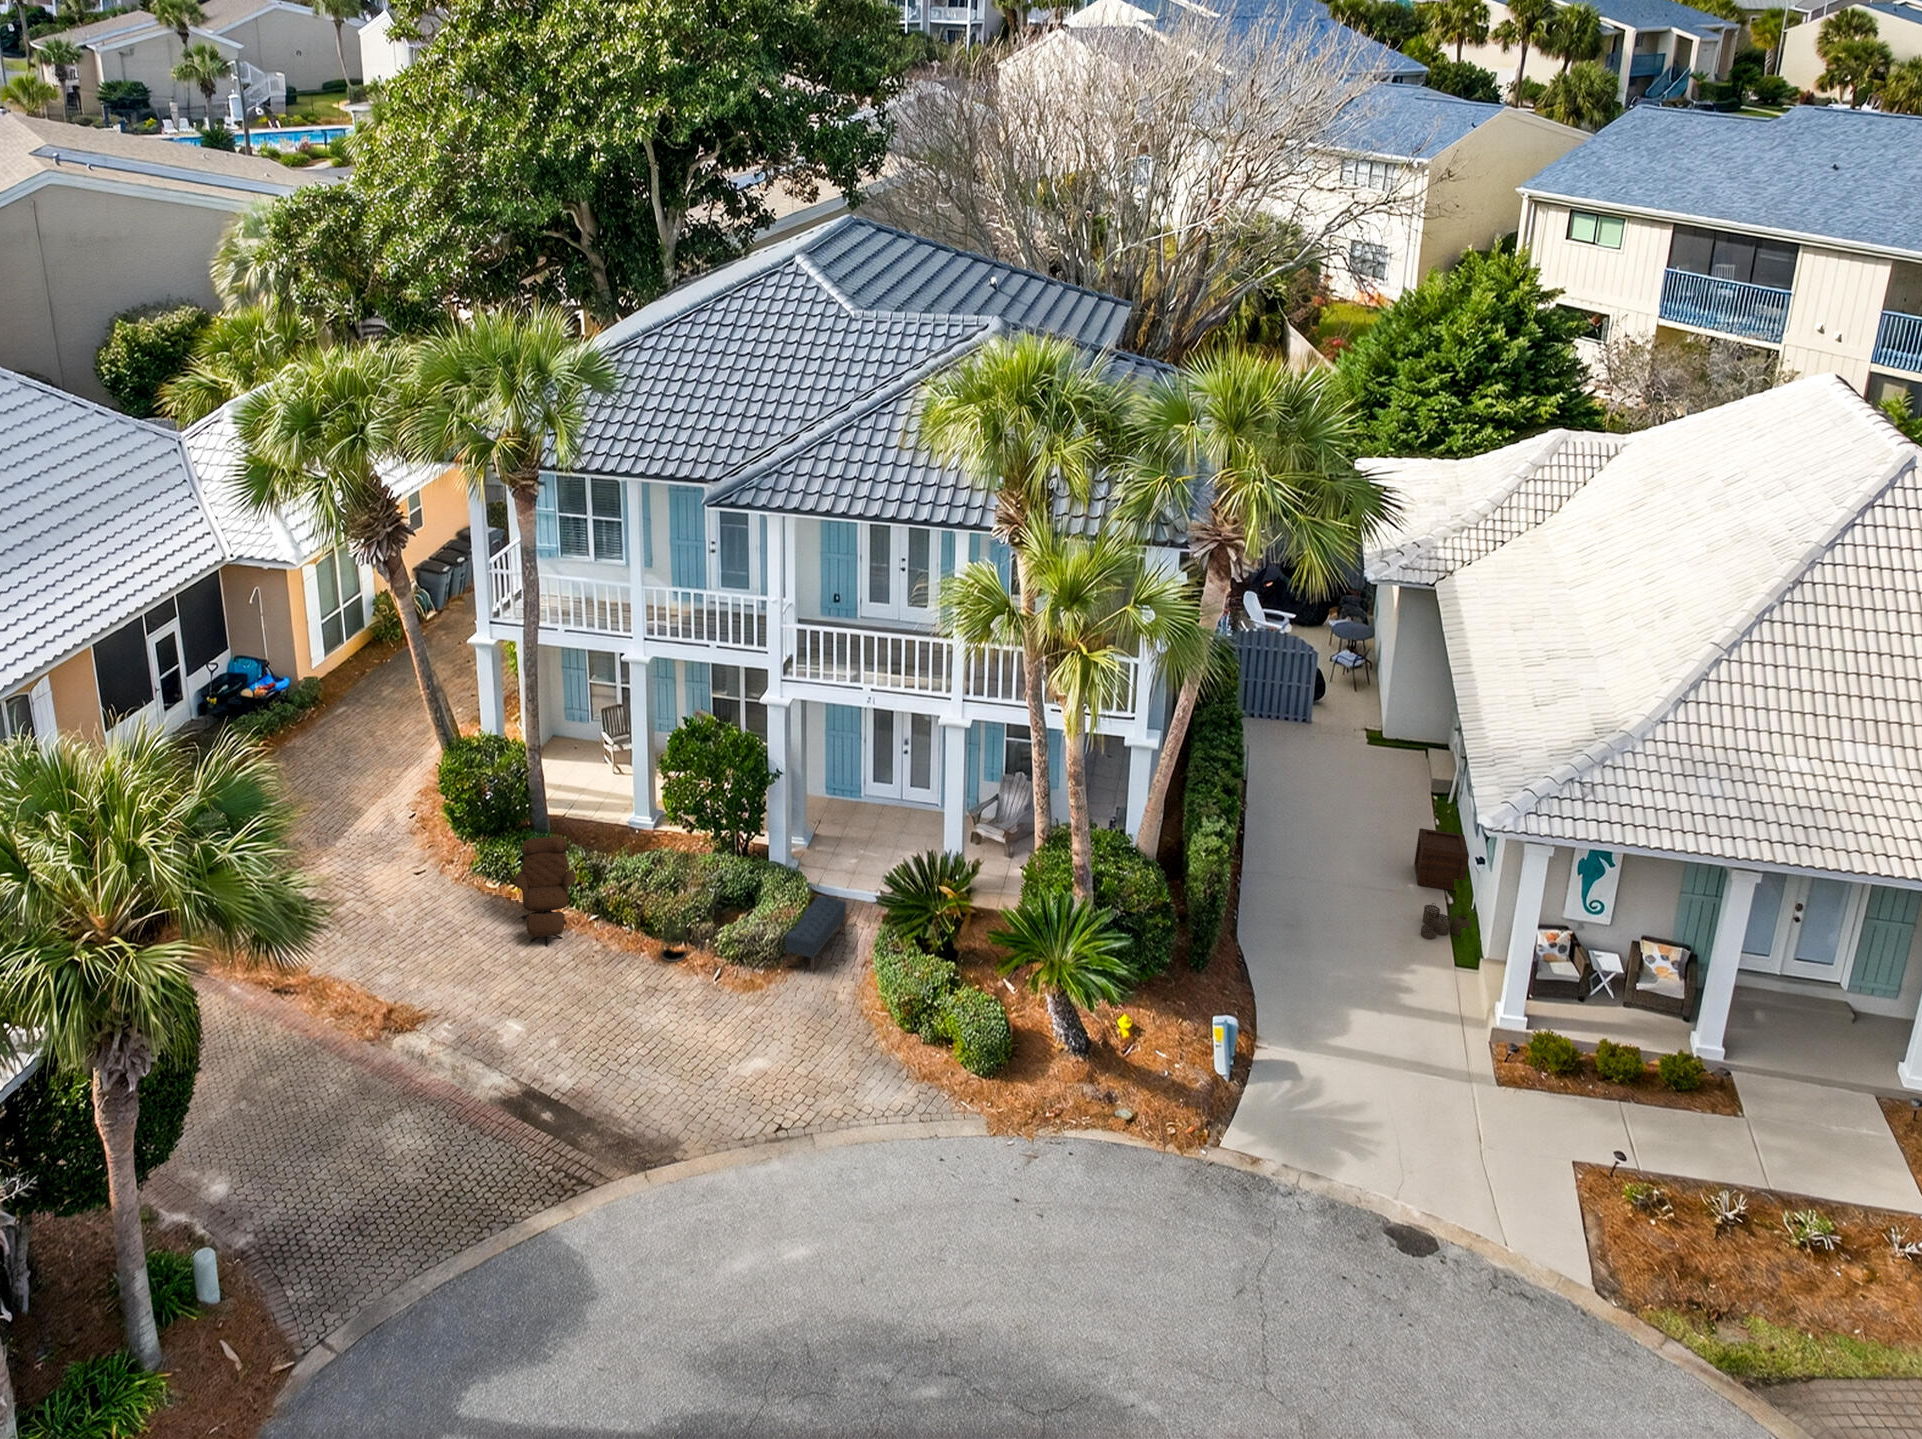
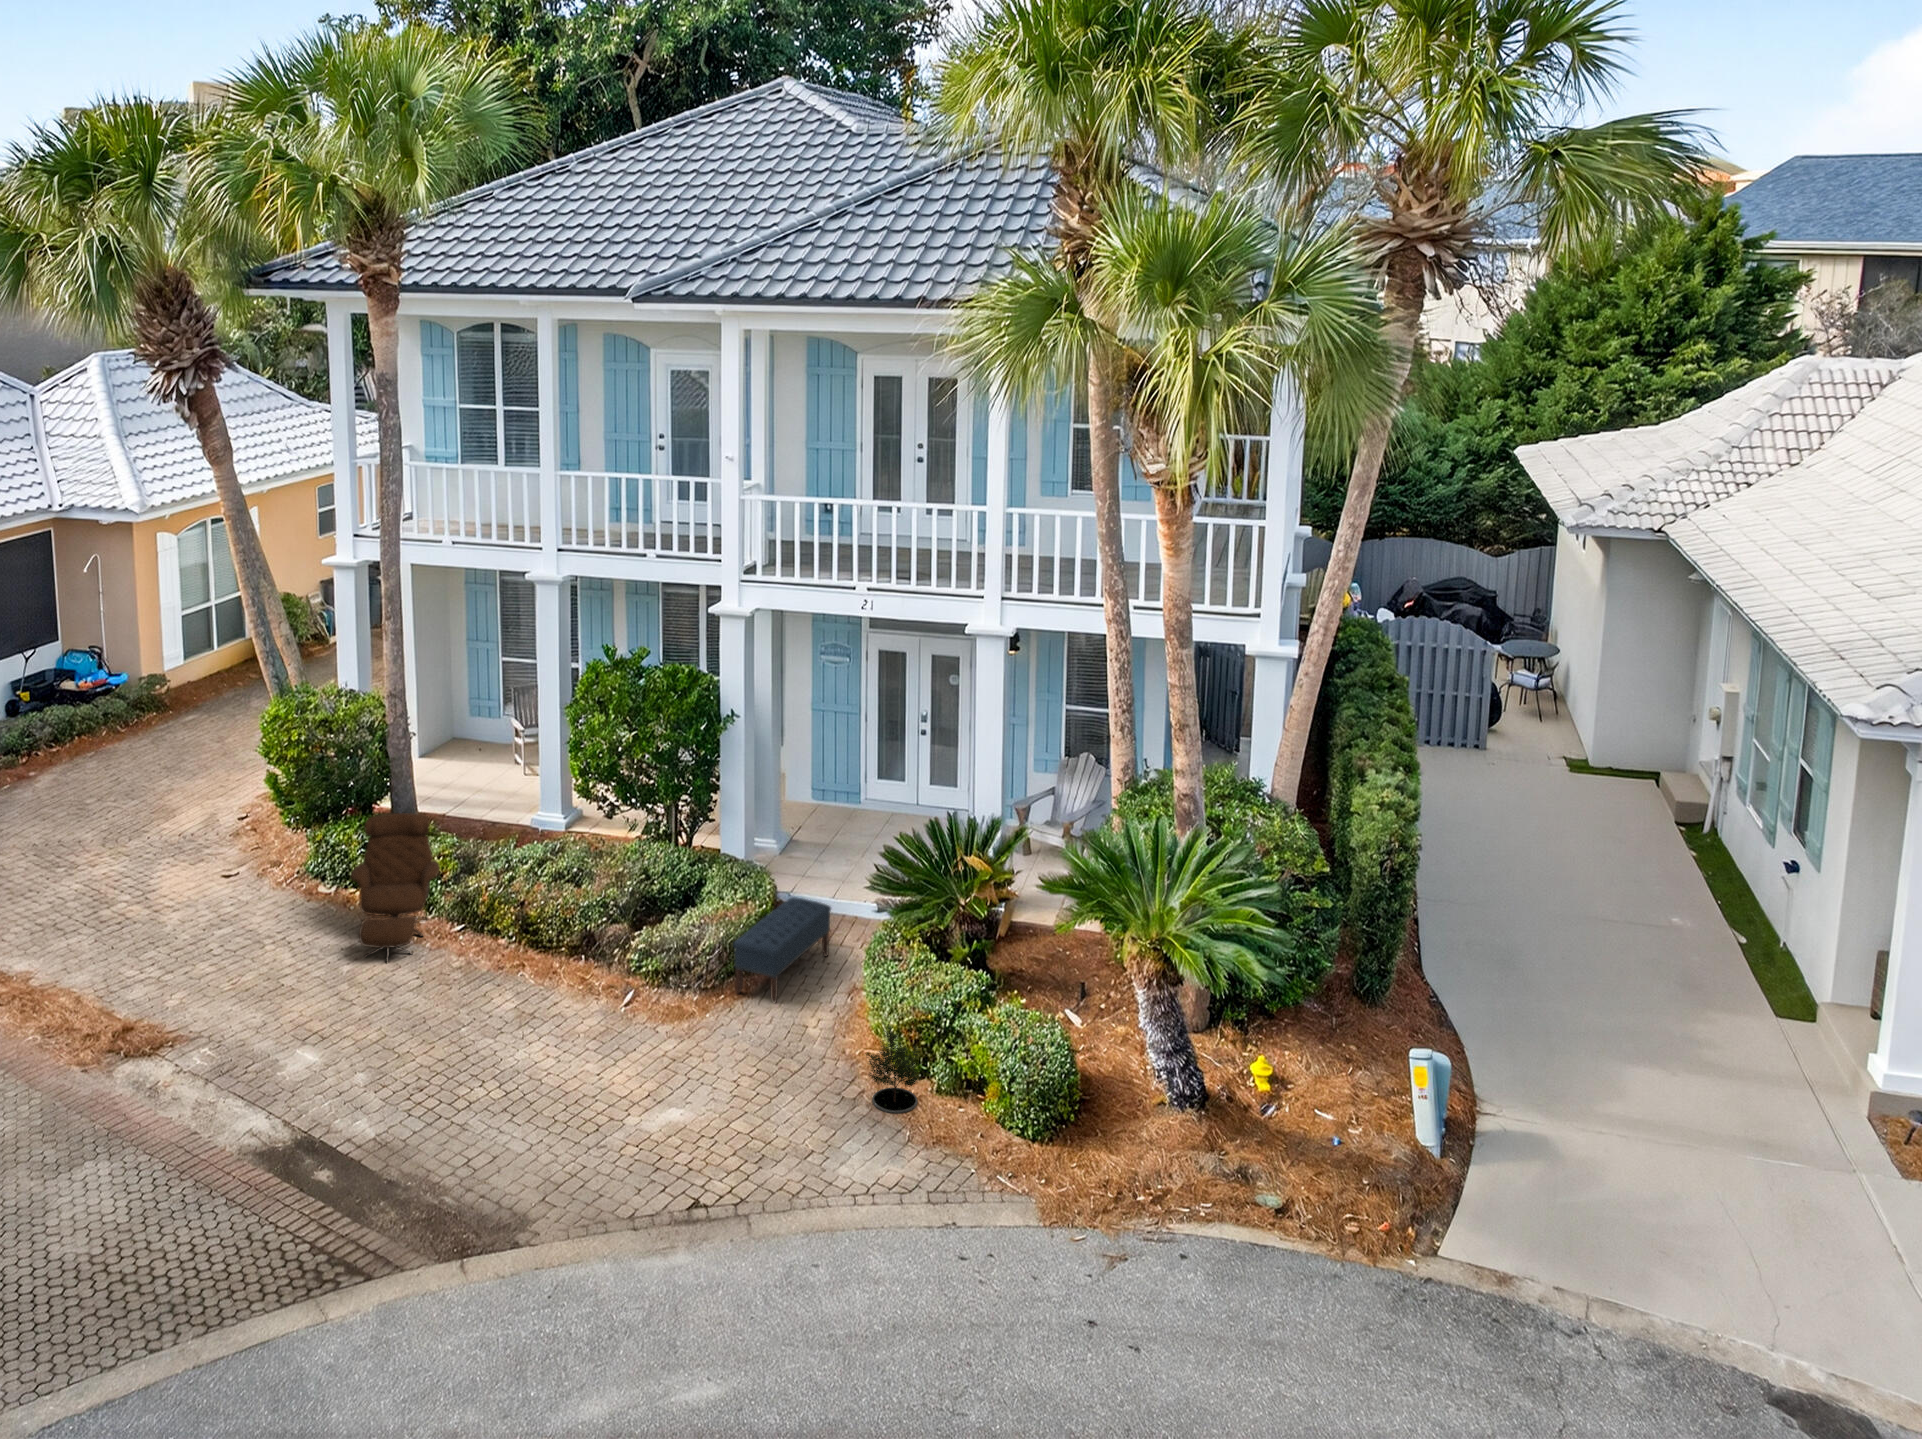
wooden crate: present [1414,828,1469,891] -> none [1679,832,1770,923]
woven basket: present [1420,903,1471,940] -> none [1709,927,1791,978]
potted tree: present [661,915,688,962] -> present [866,1024,920,1114]

